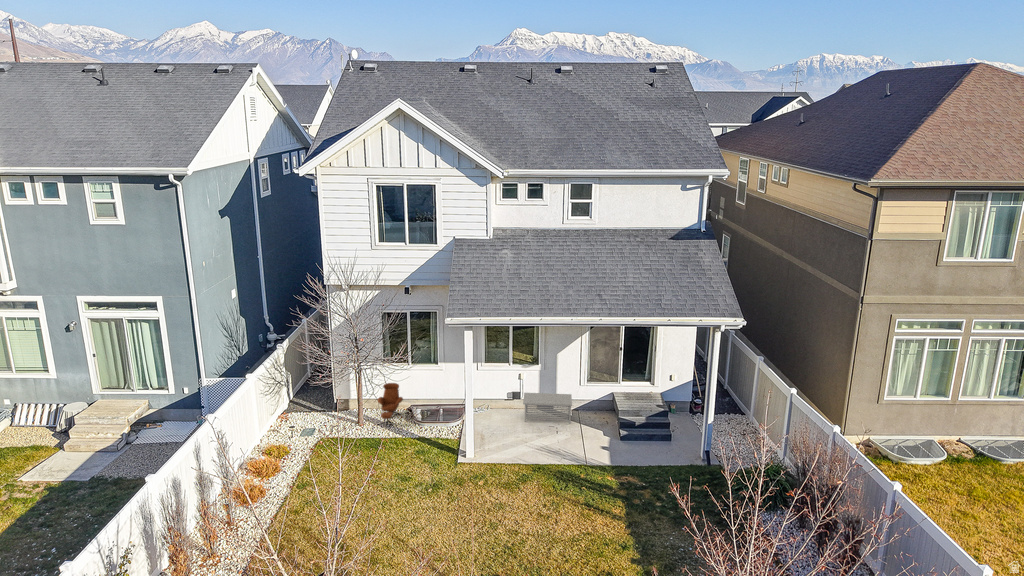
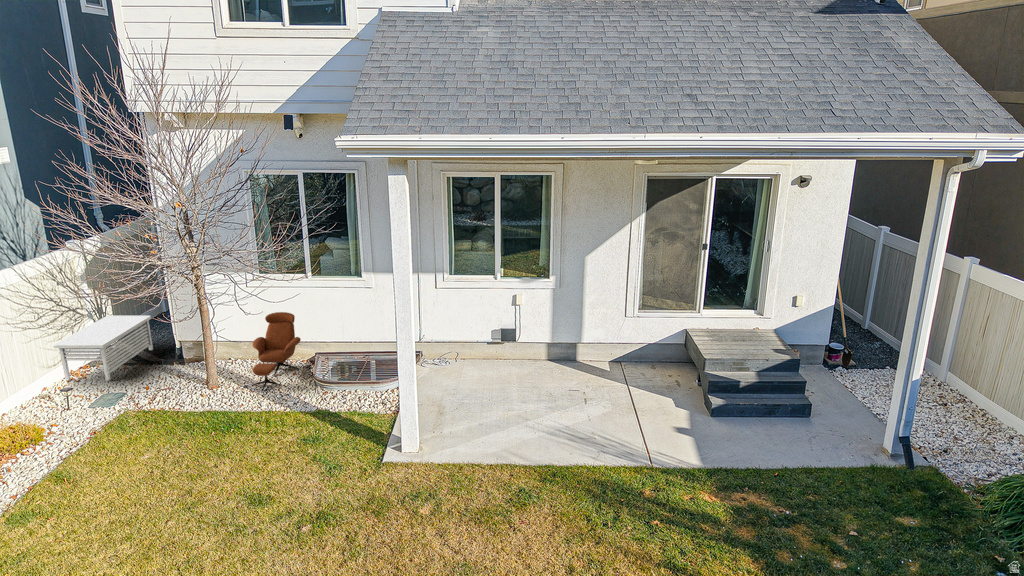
storage bench: present [523,393,572,424] -> present [53,316,153,381]

